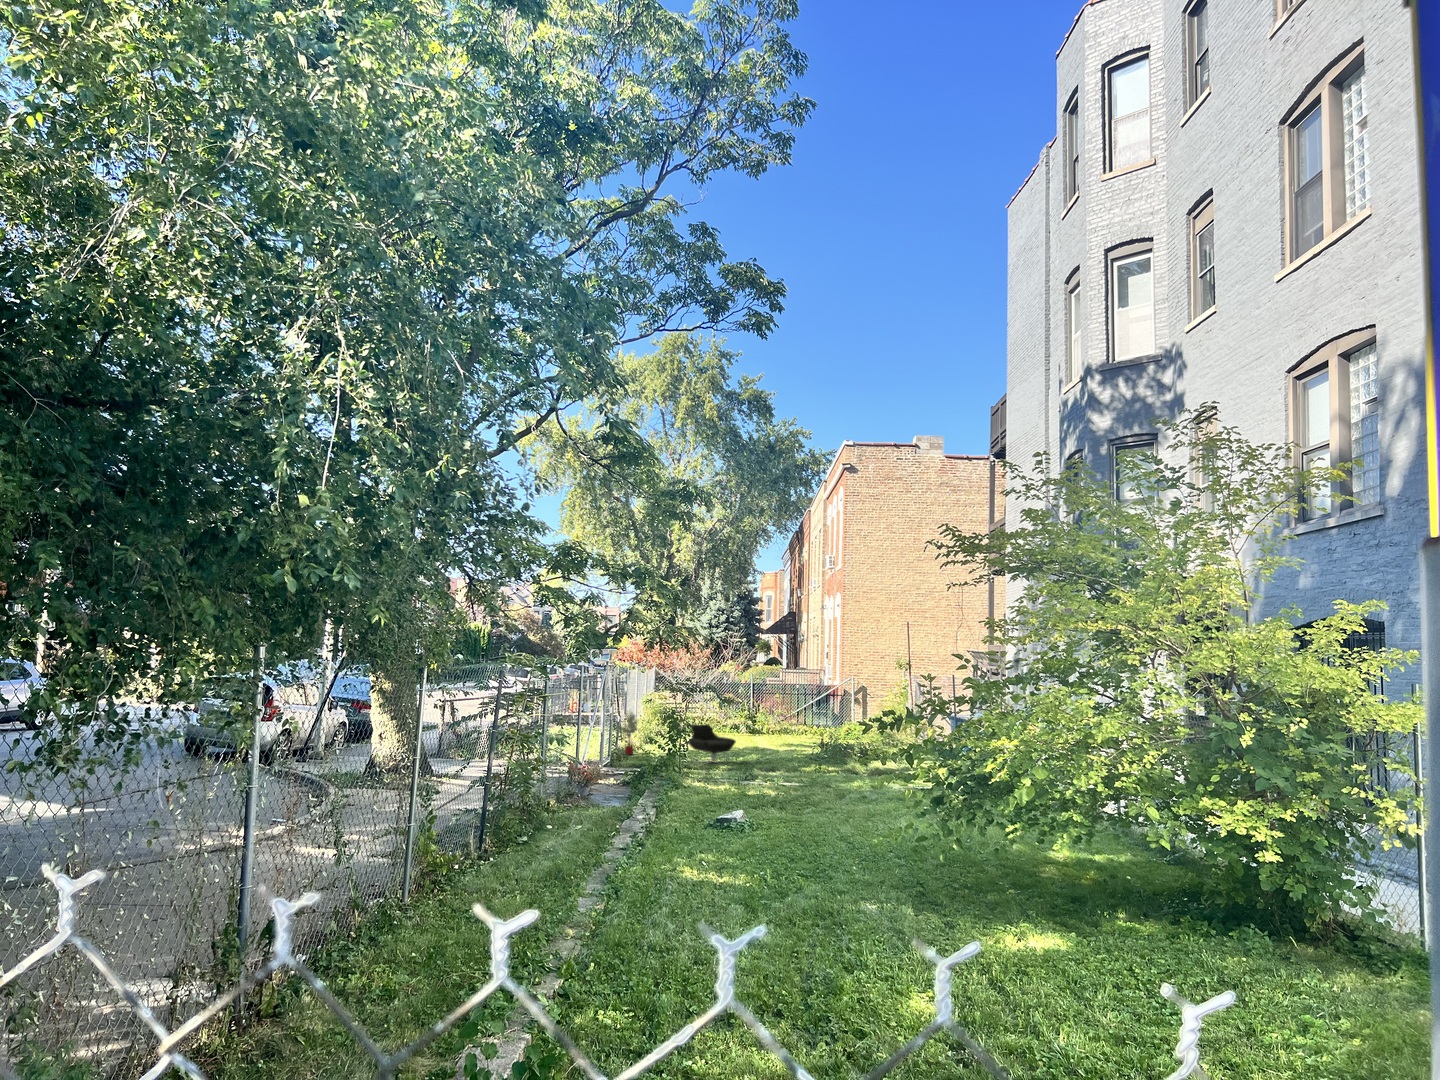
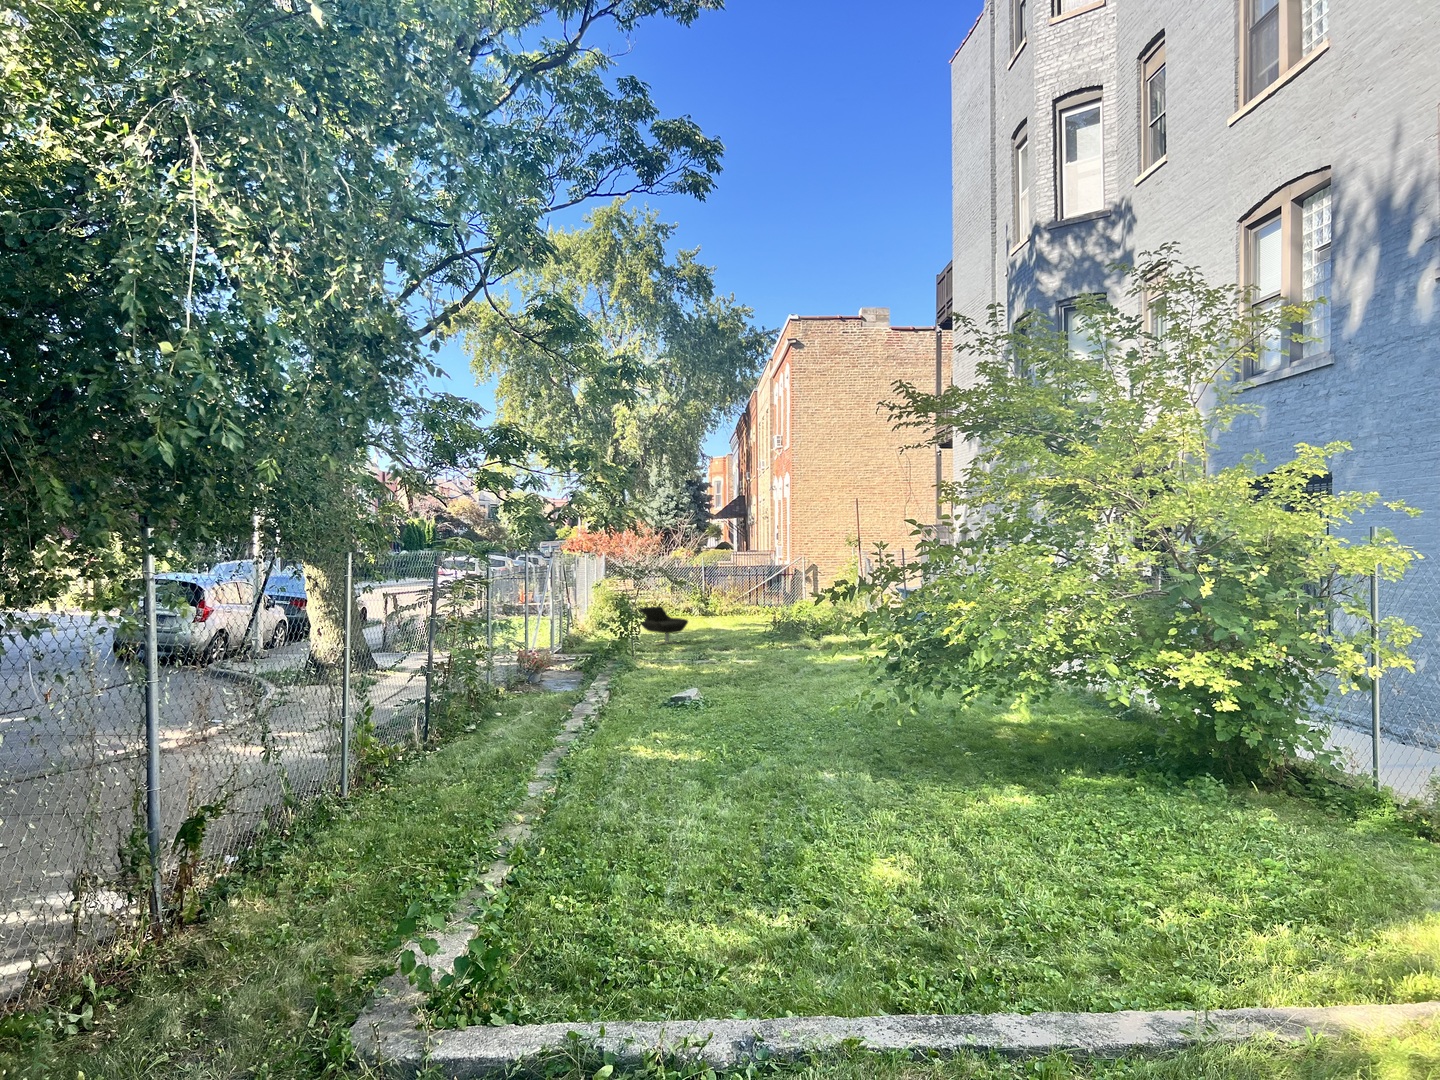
potted tree: present [617,712,637,755] -> none [570,596,593,639]

